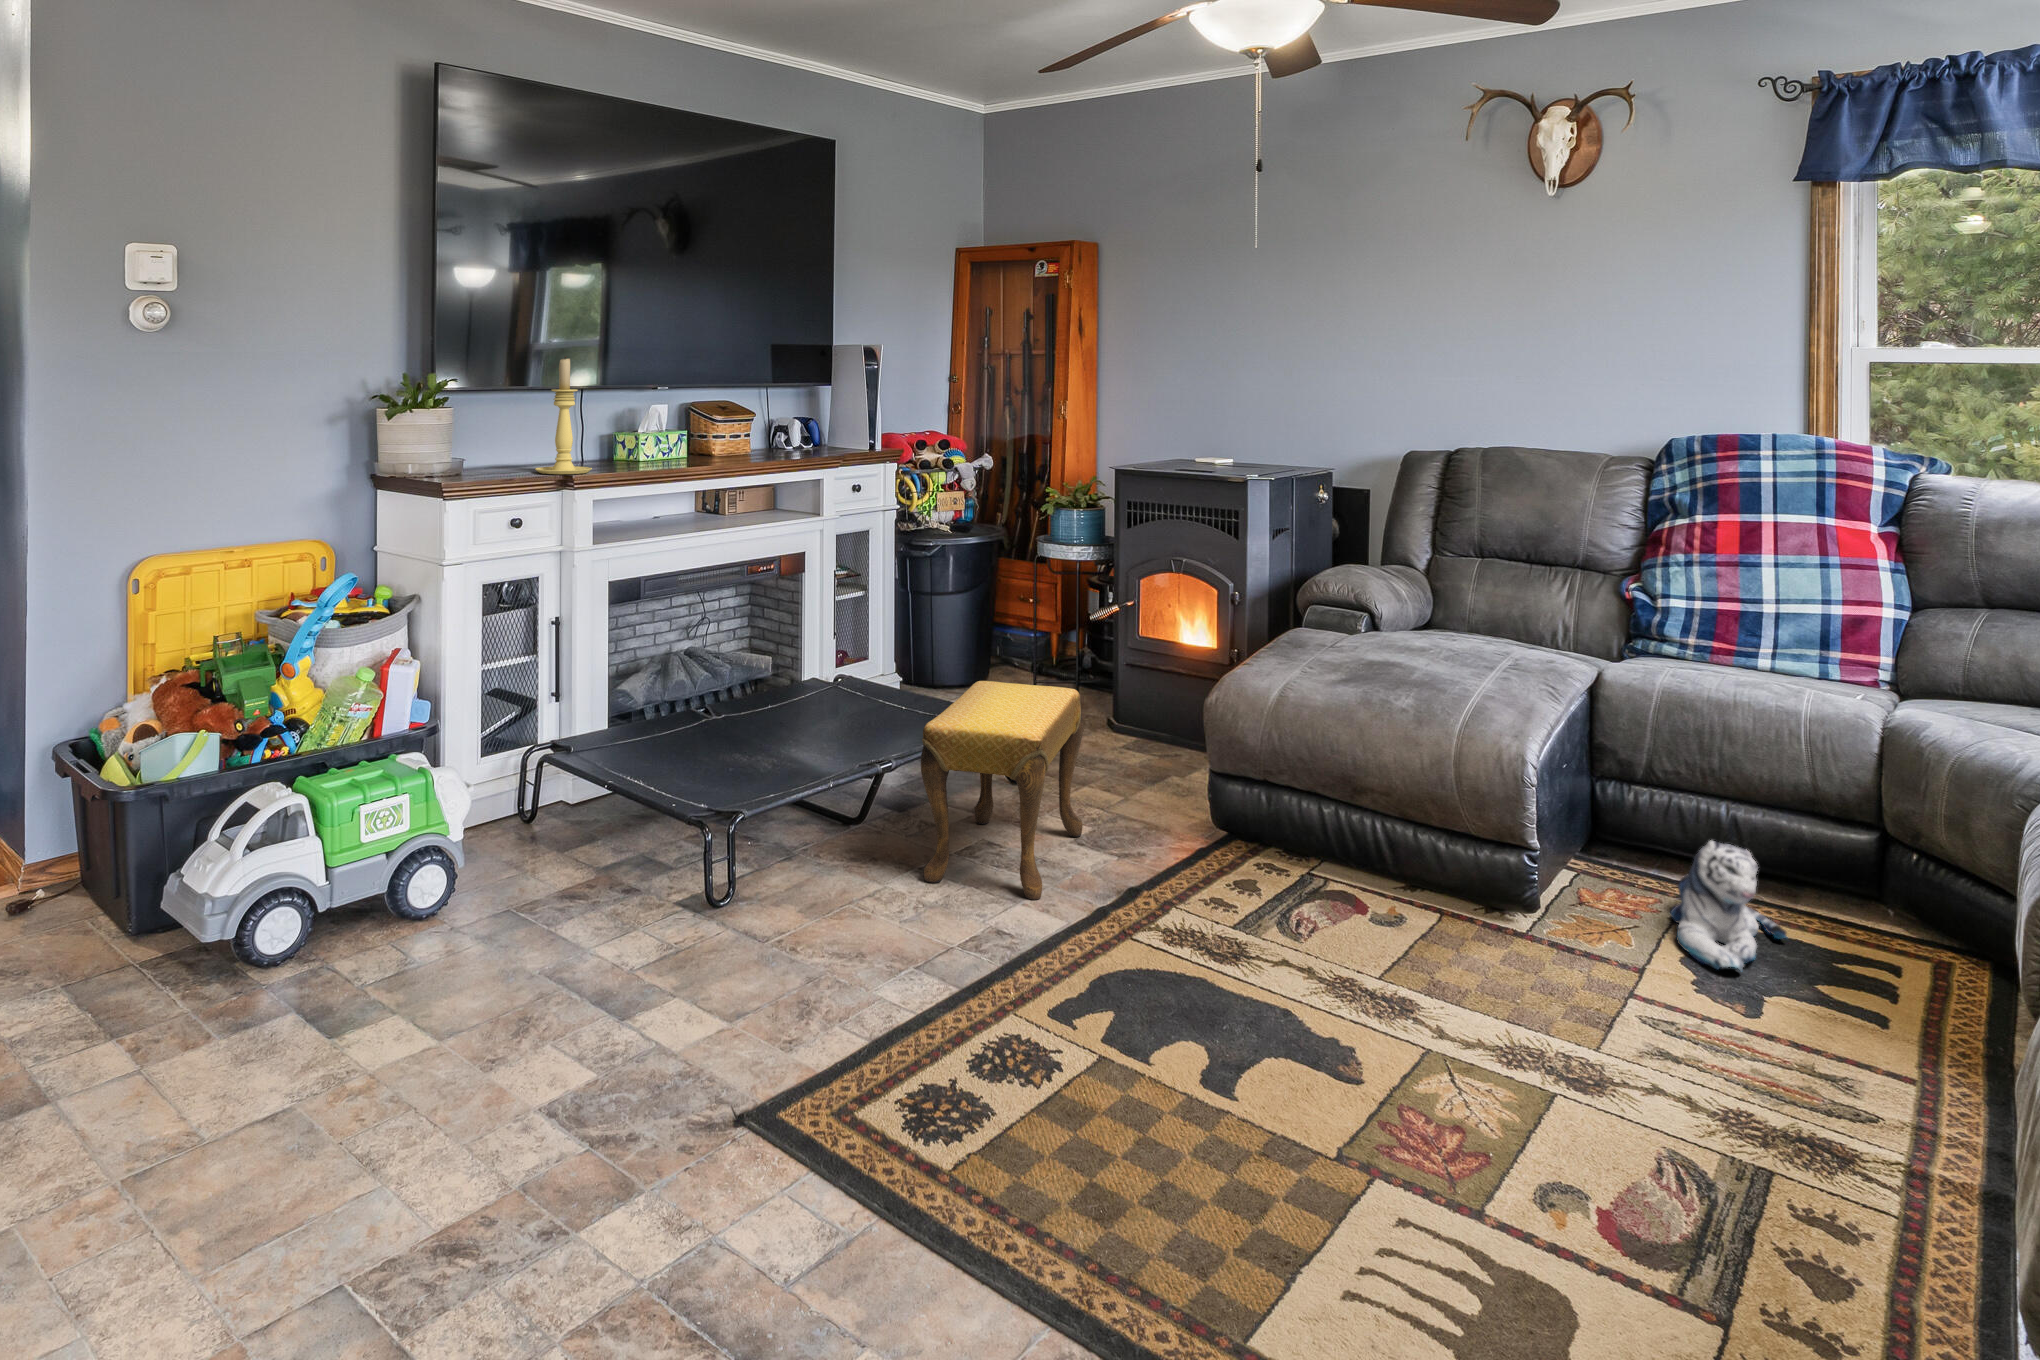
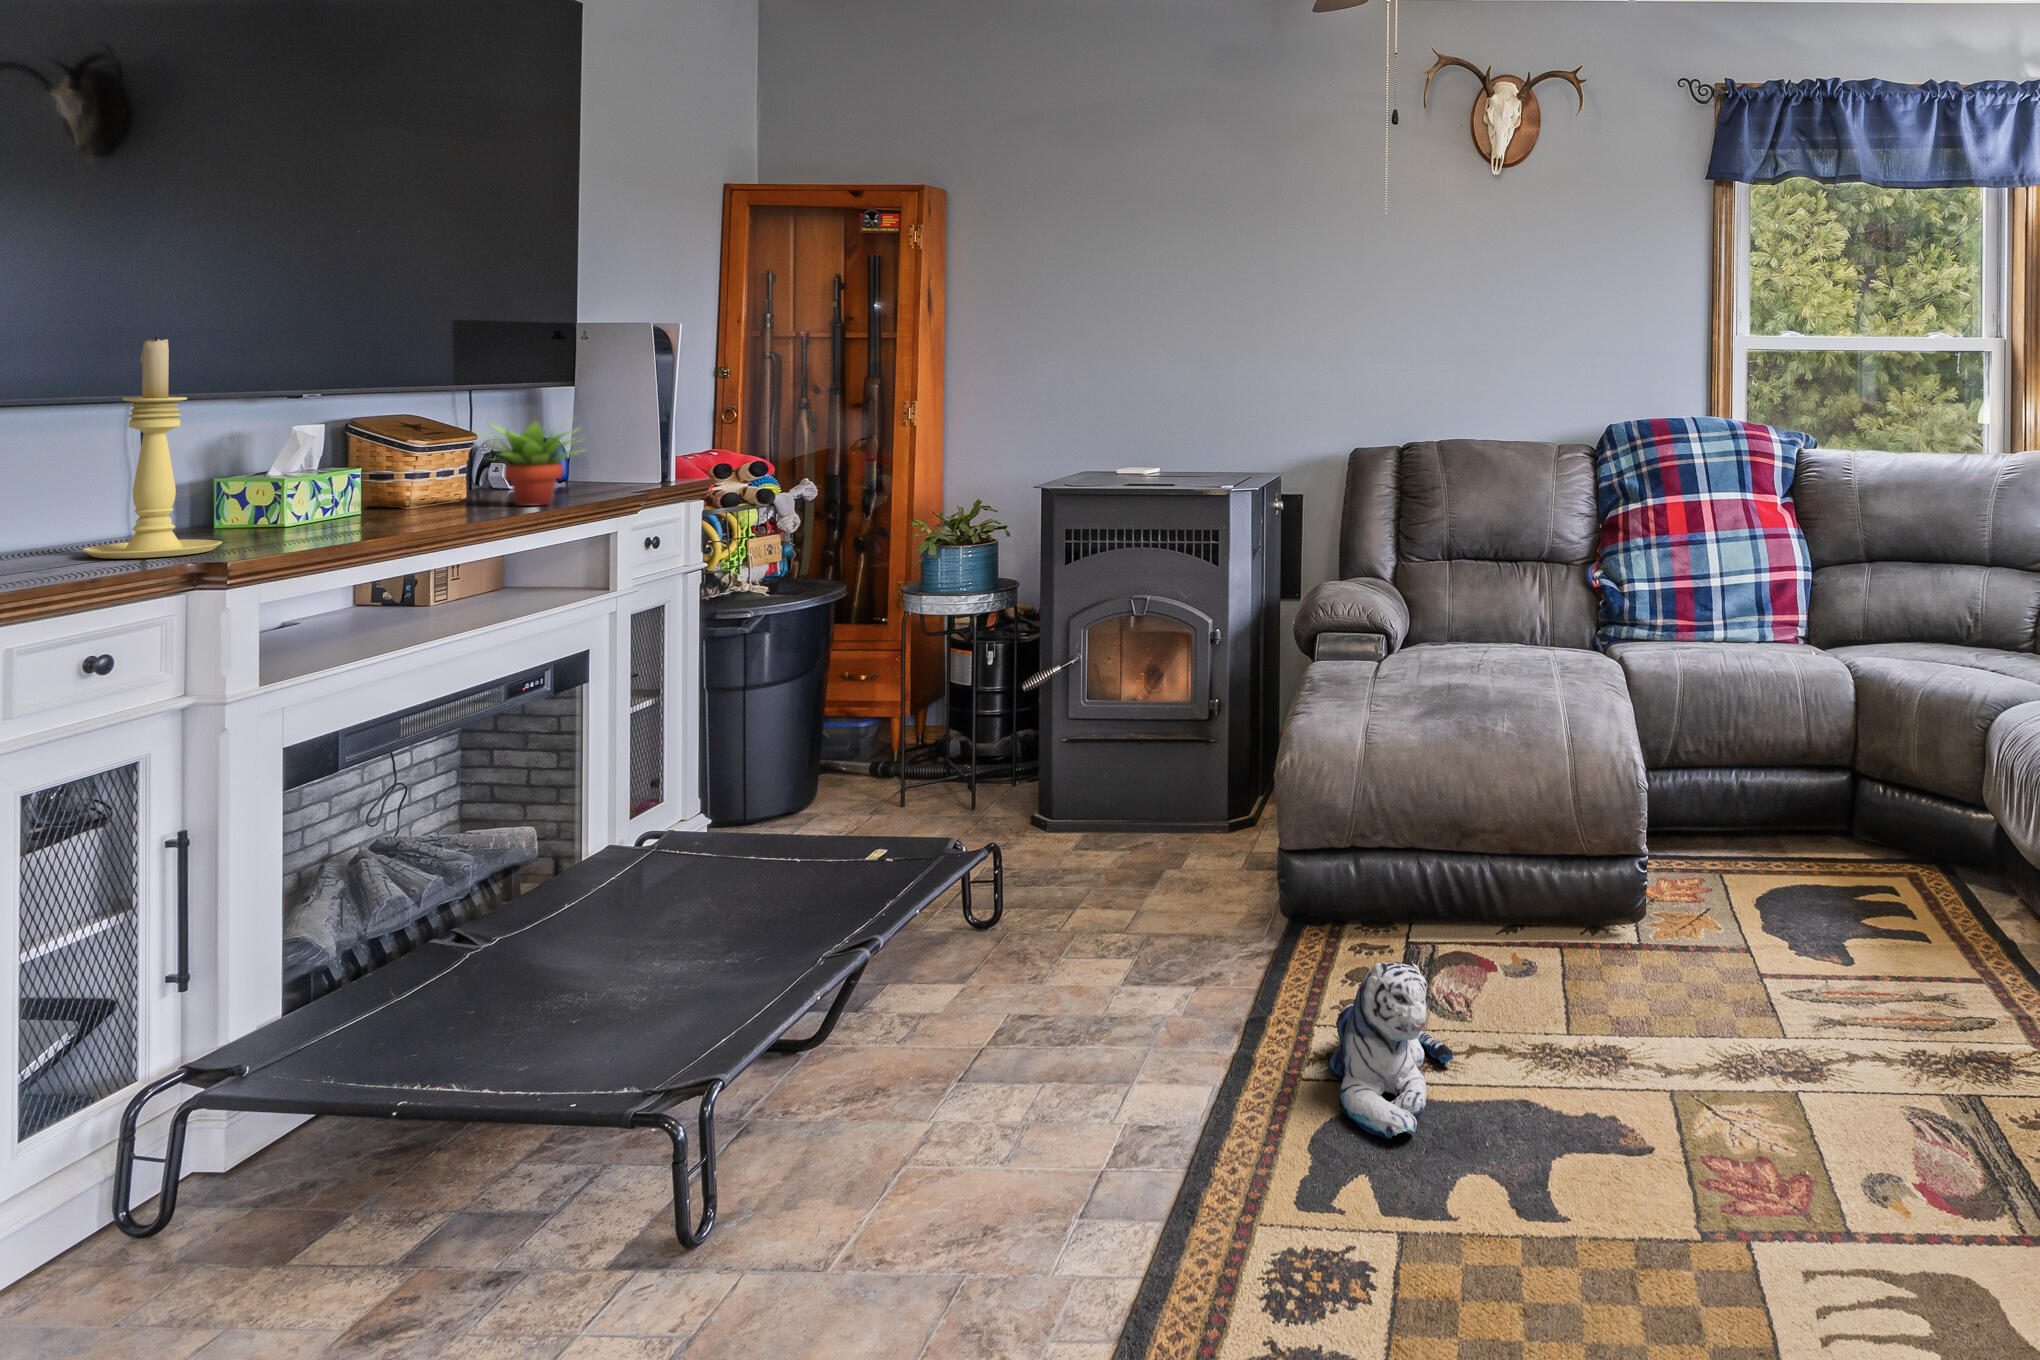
succulent plant: none [744,406,807,461] -> present [486,421,579,506]
footstool: present [921,681,1083,900] -> none [974,780,1156,1091]
plush toy: present [1669,841,1786,970] -> present [1327,962,1454,1139]

